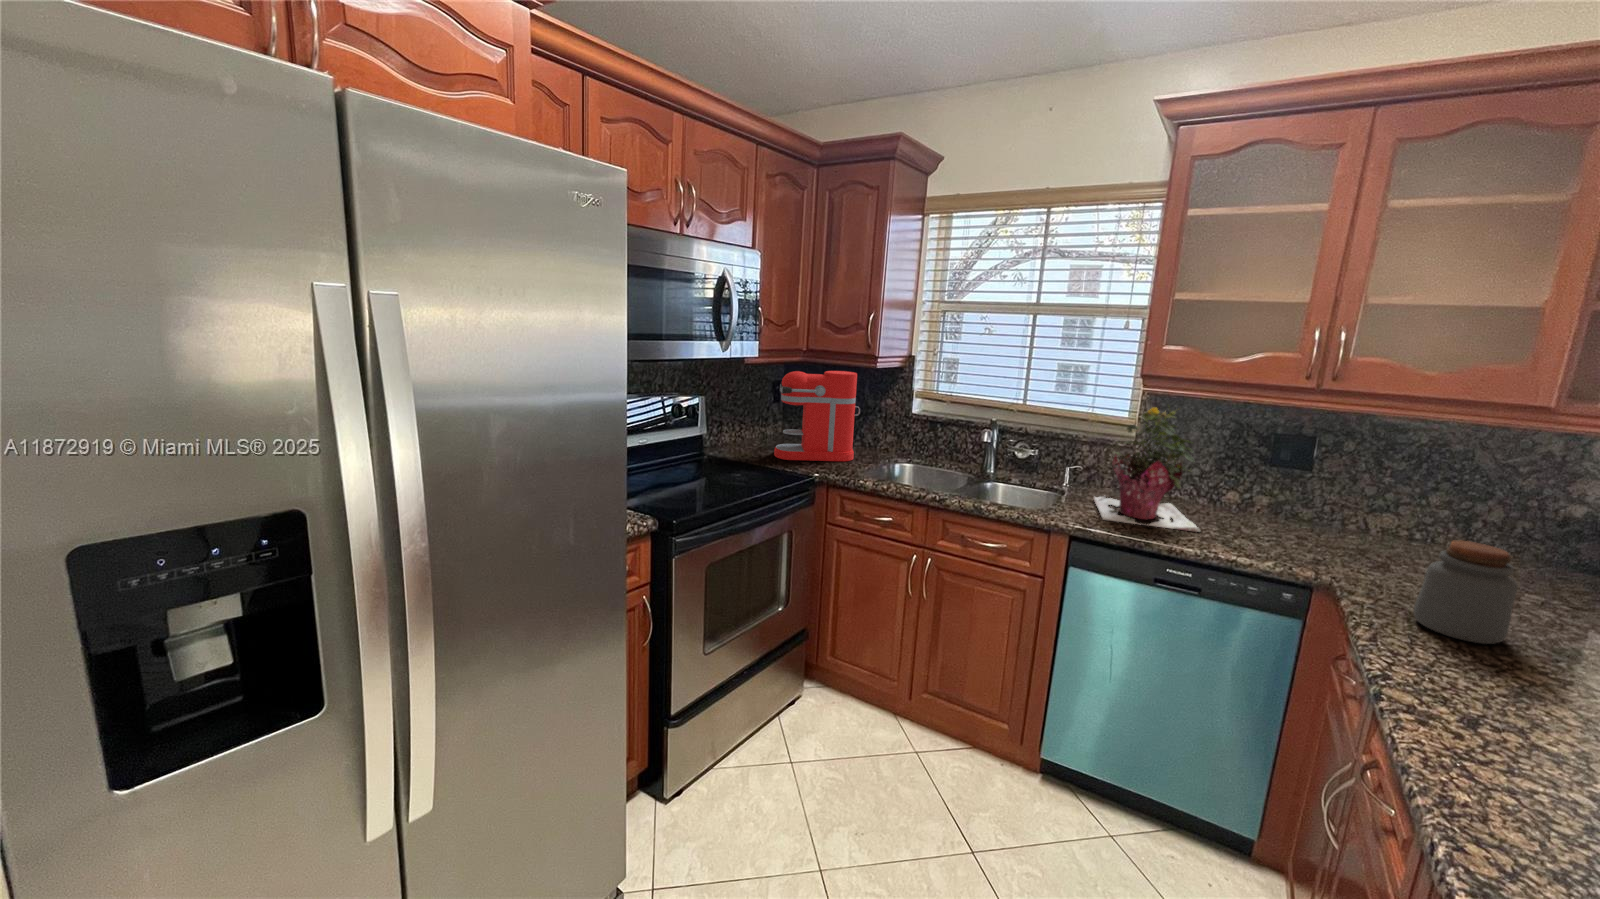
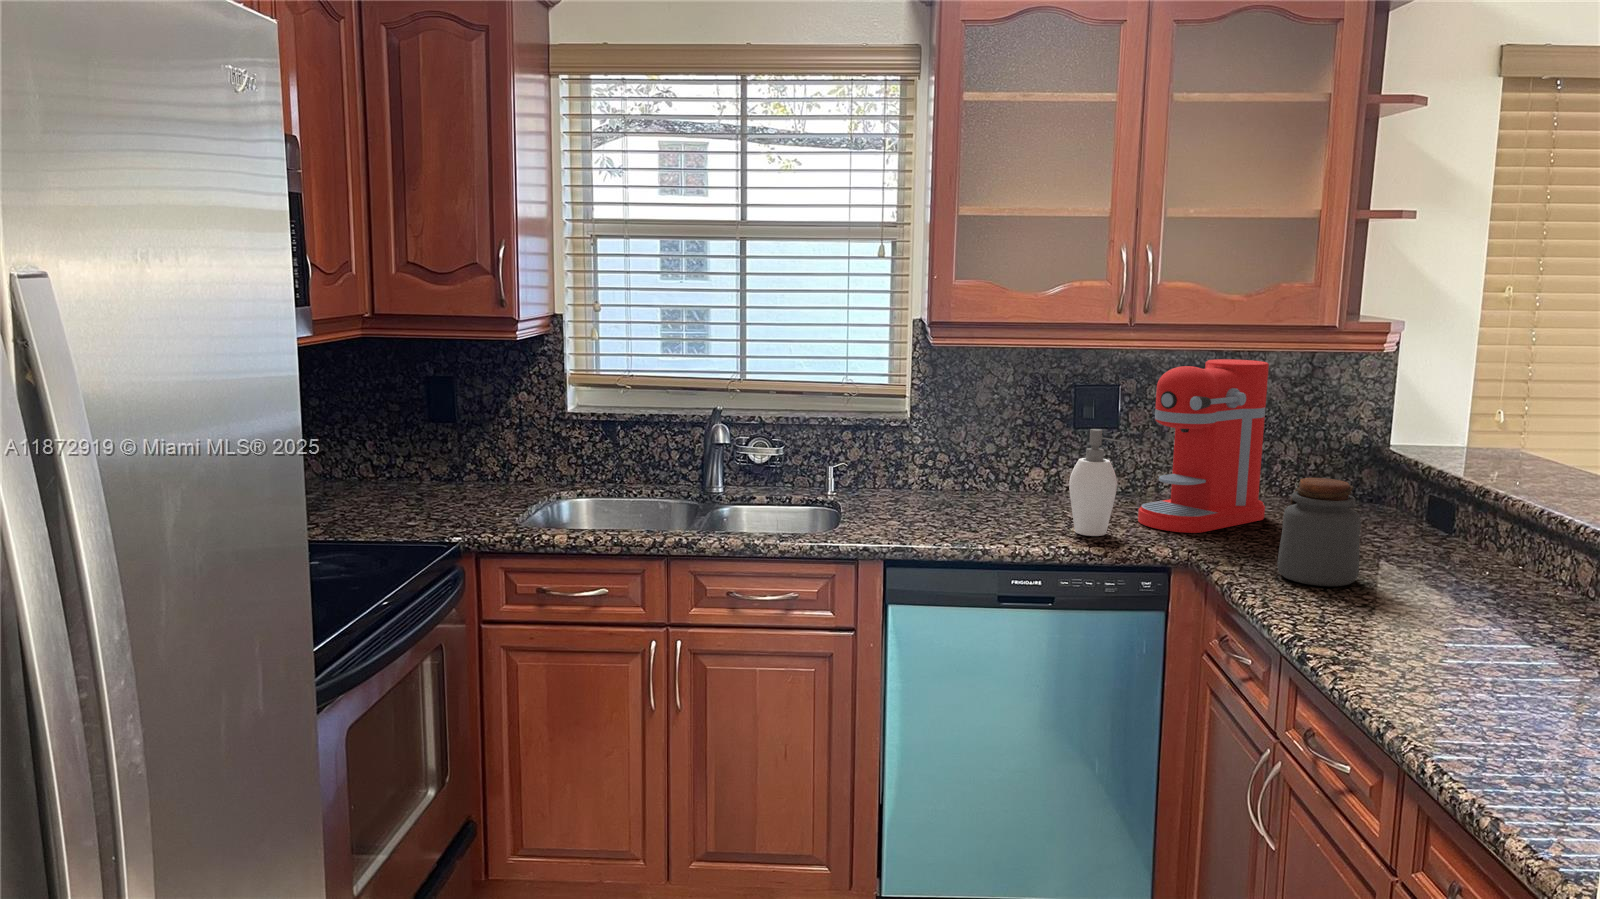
coffee maker: present [774,371,860,461] -> present [1138,359,1269,533]
potted plant: present [1094,406,1200,532] -> none [881,359,1029,530]
soap dispenser: none [1237,469,1290,552] -> present [1069,429,1126,536]

